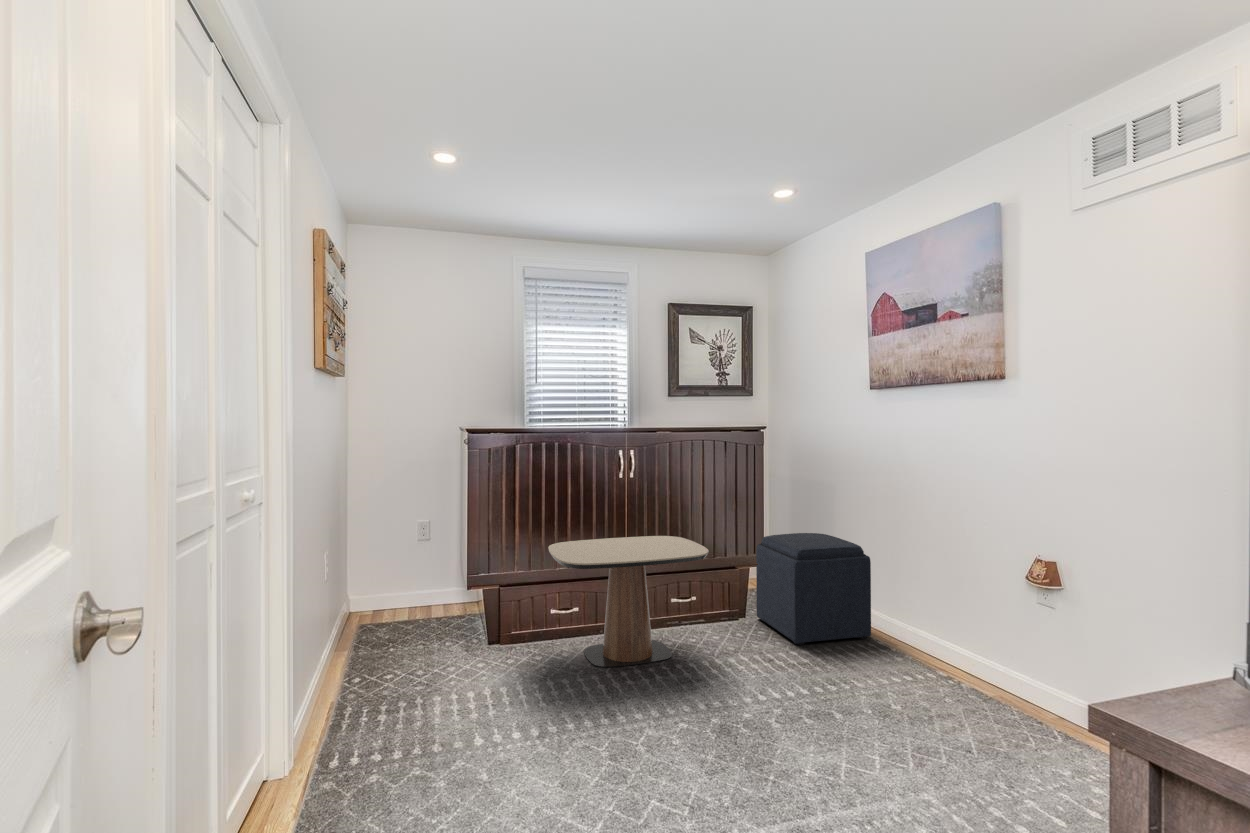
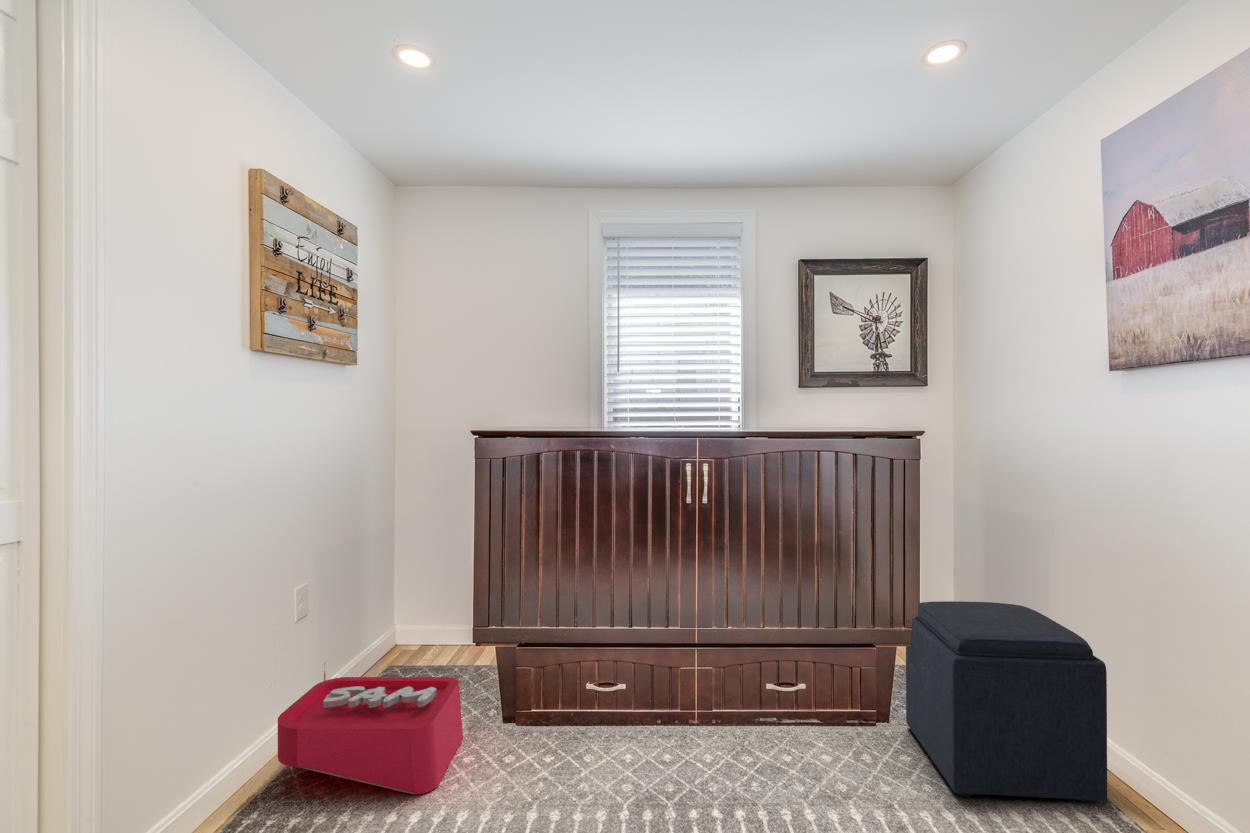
side table: present [548,536,709,667] -> none [563,588,795,787]
storage bin: none [336,617,471,694] -> present [278,663,463,795]

